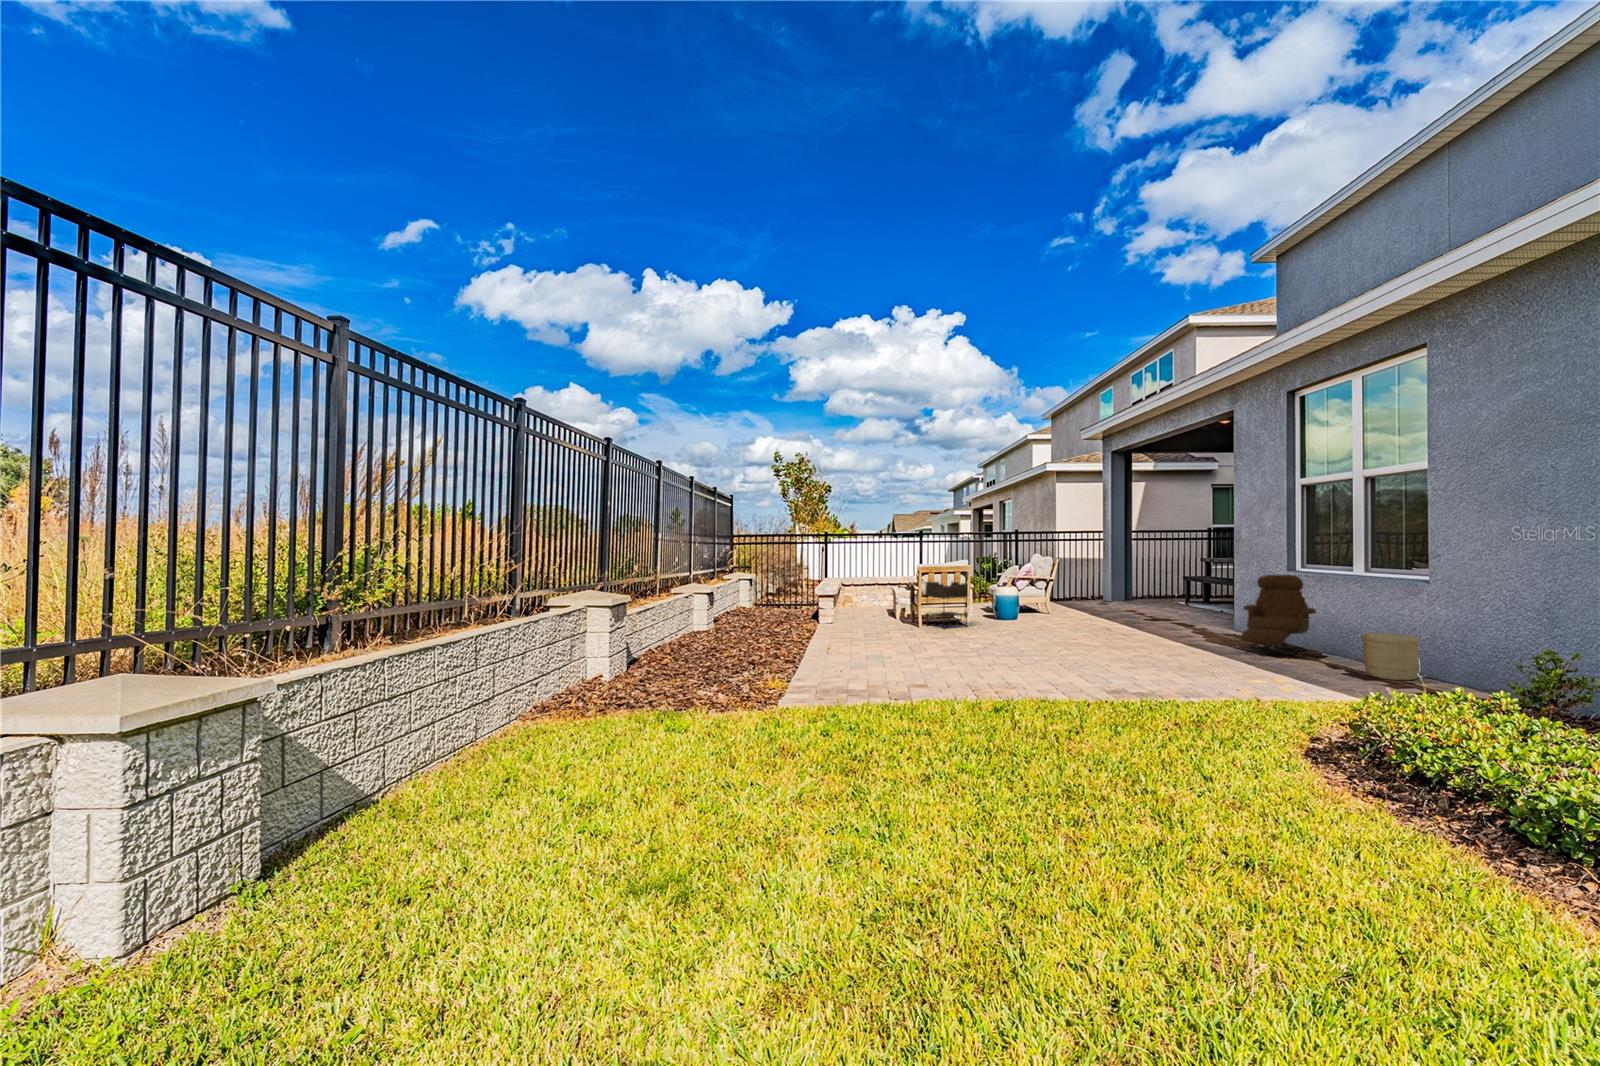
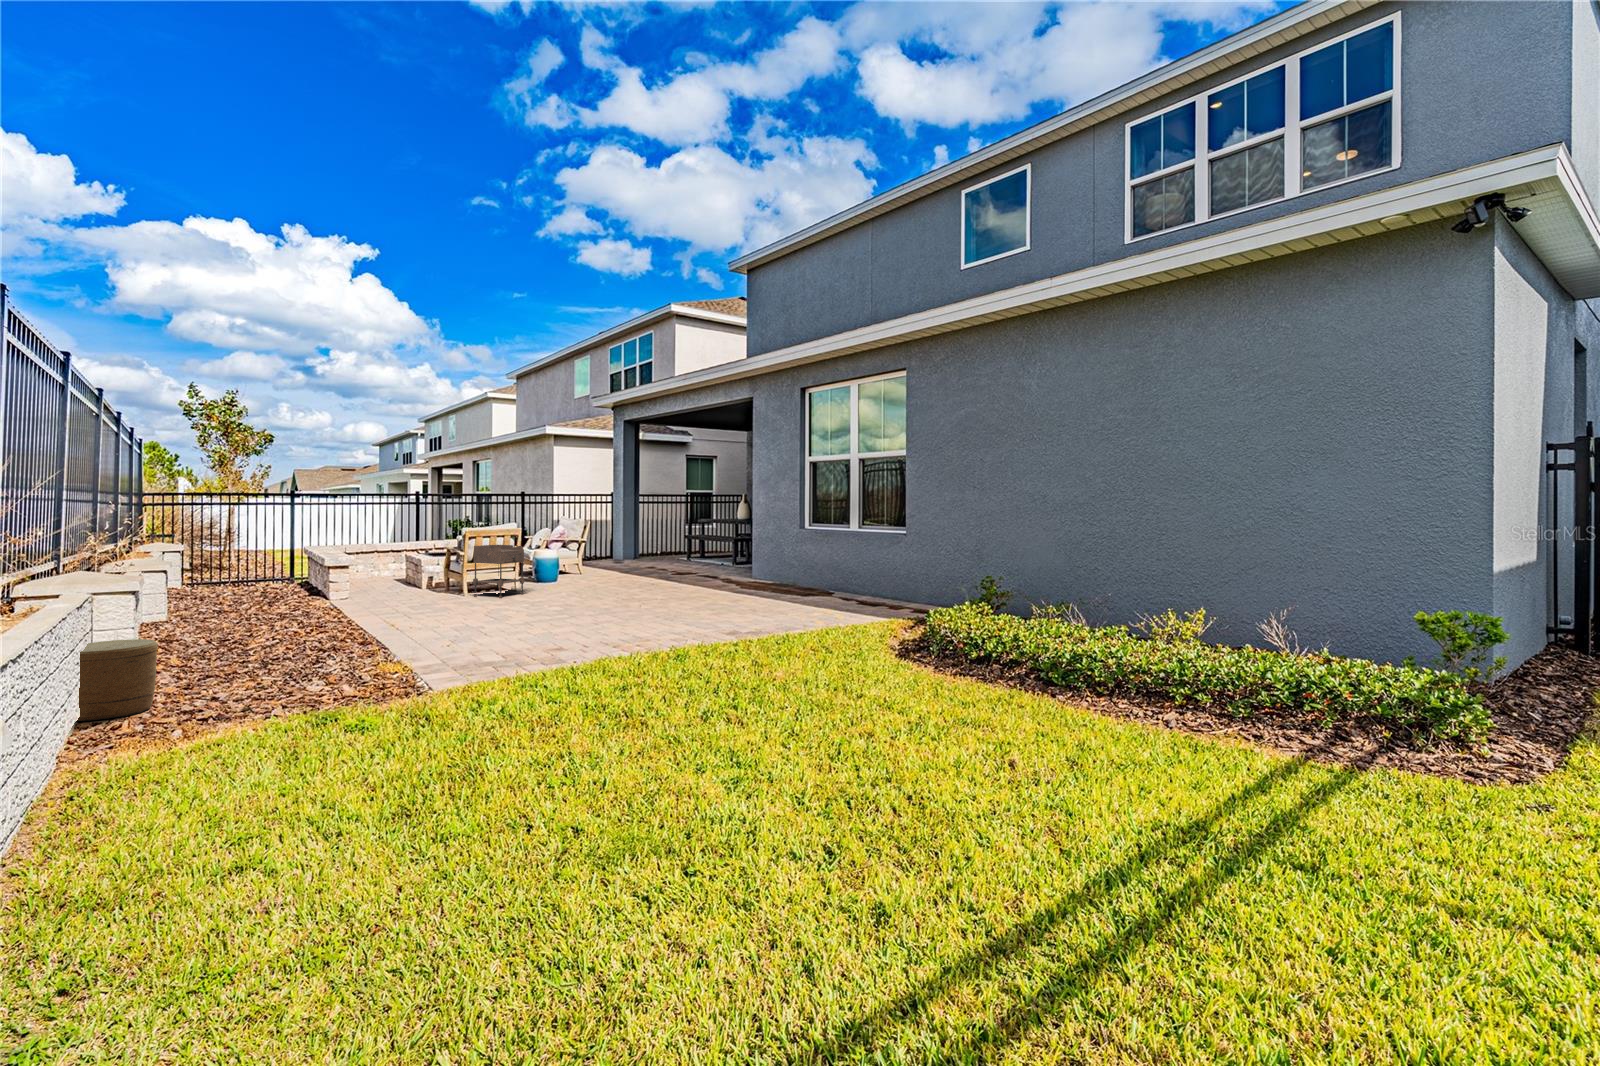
lounge chair: present [1241,575,1316,656] -> none [773,531,821,596]
woven basket: present [1362,632,1420,680] -> present [77,639,158,721]

